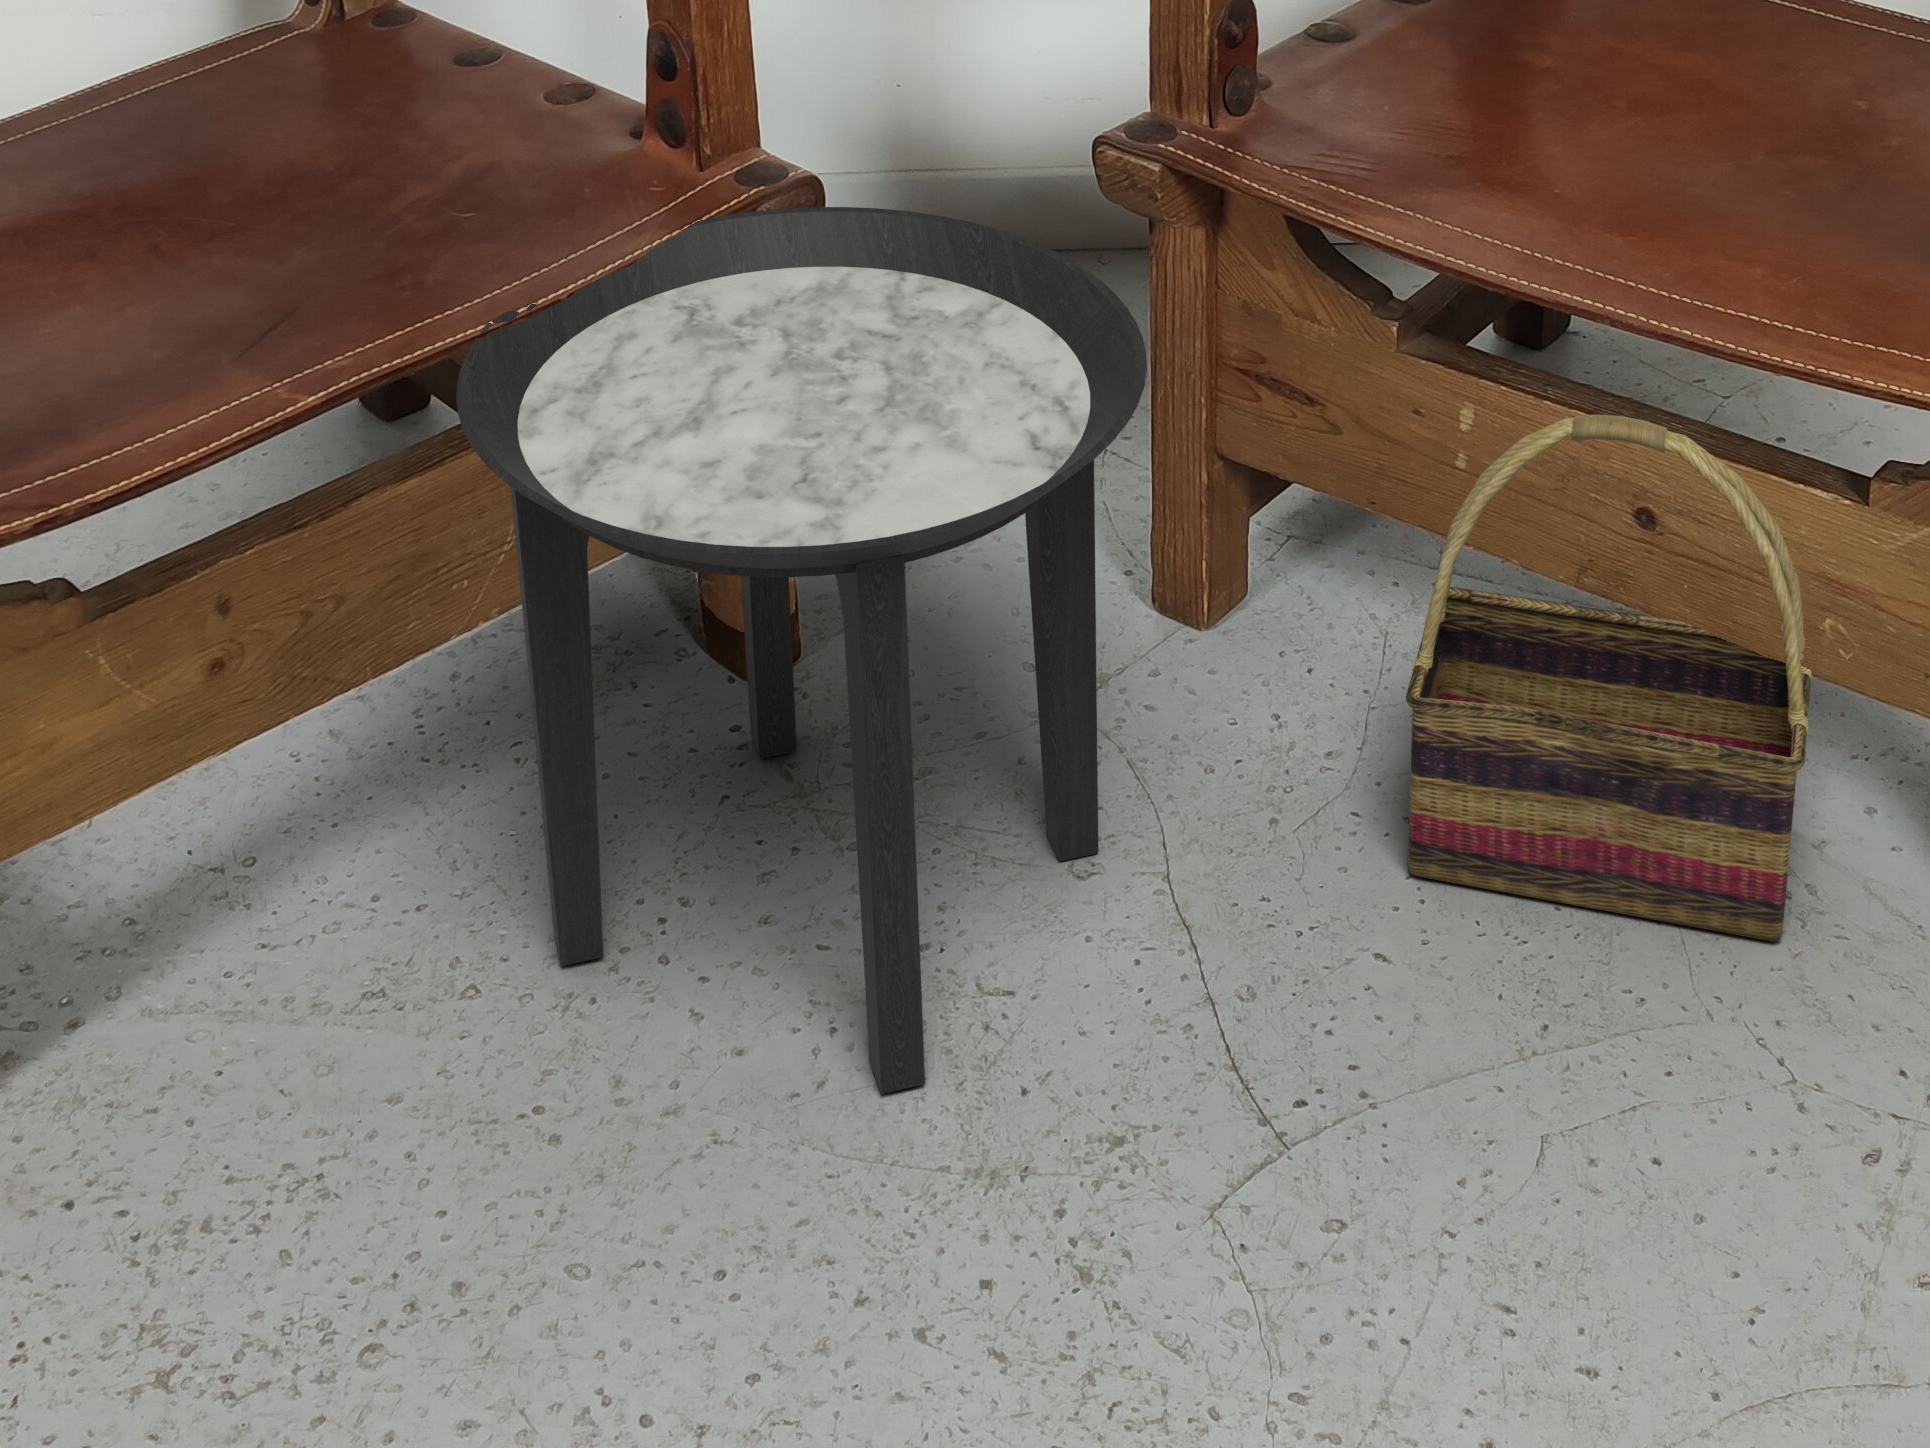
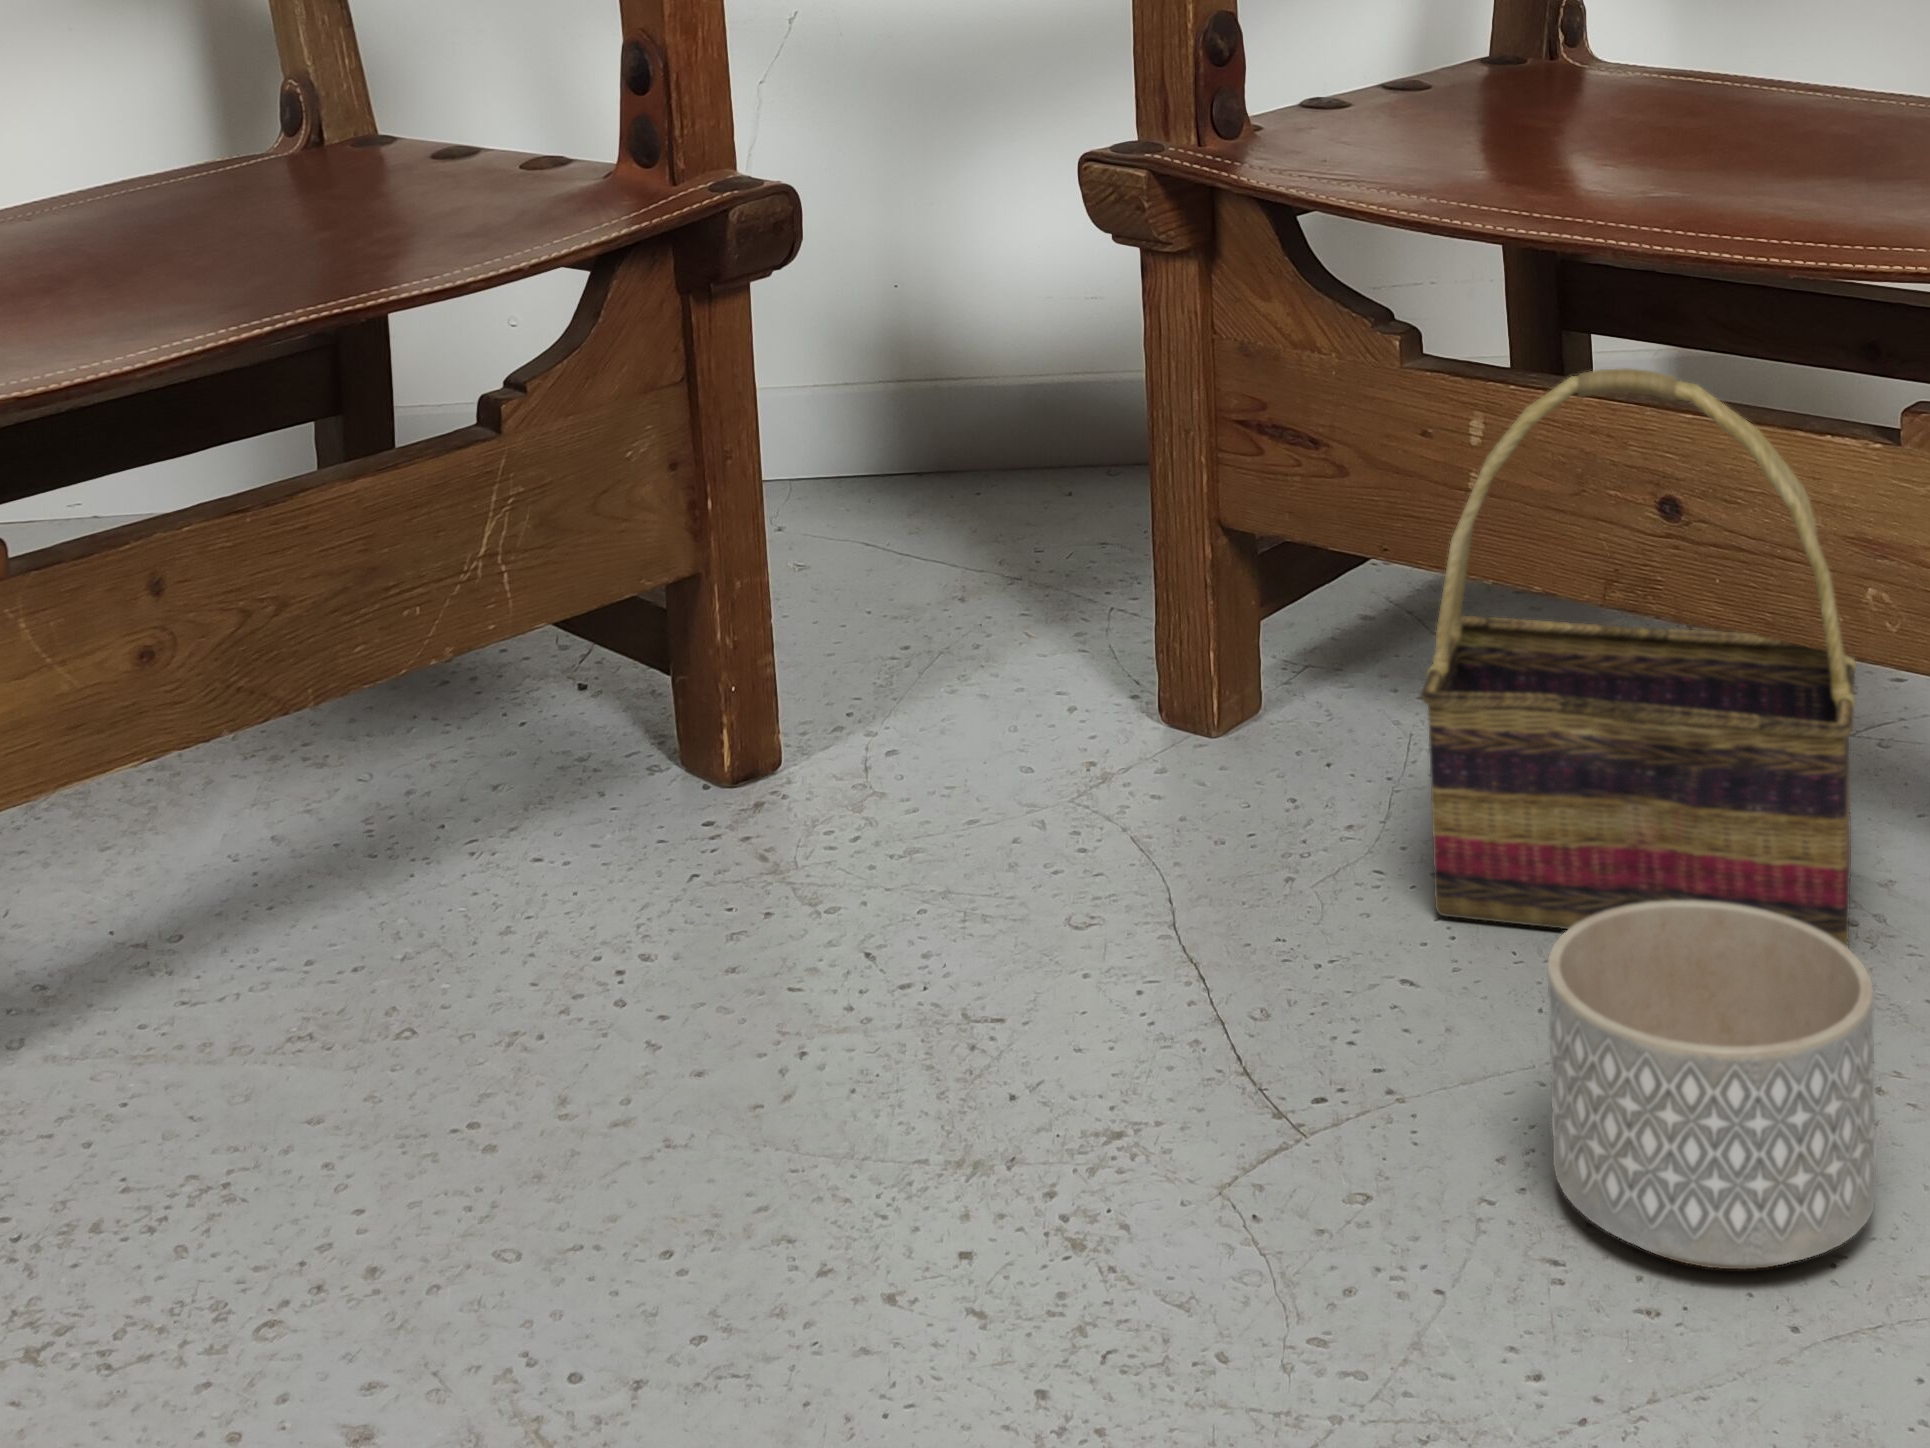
side table: present [456,207,1147,1094] -> none [409,218,1126,1100]
planter: none [1508,973,1806,1332] -> present [1548,901,1876,1269]

